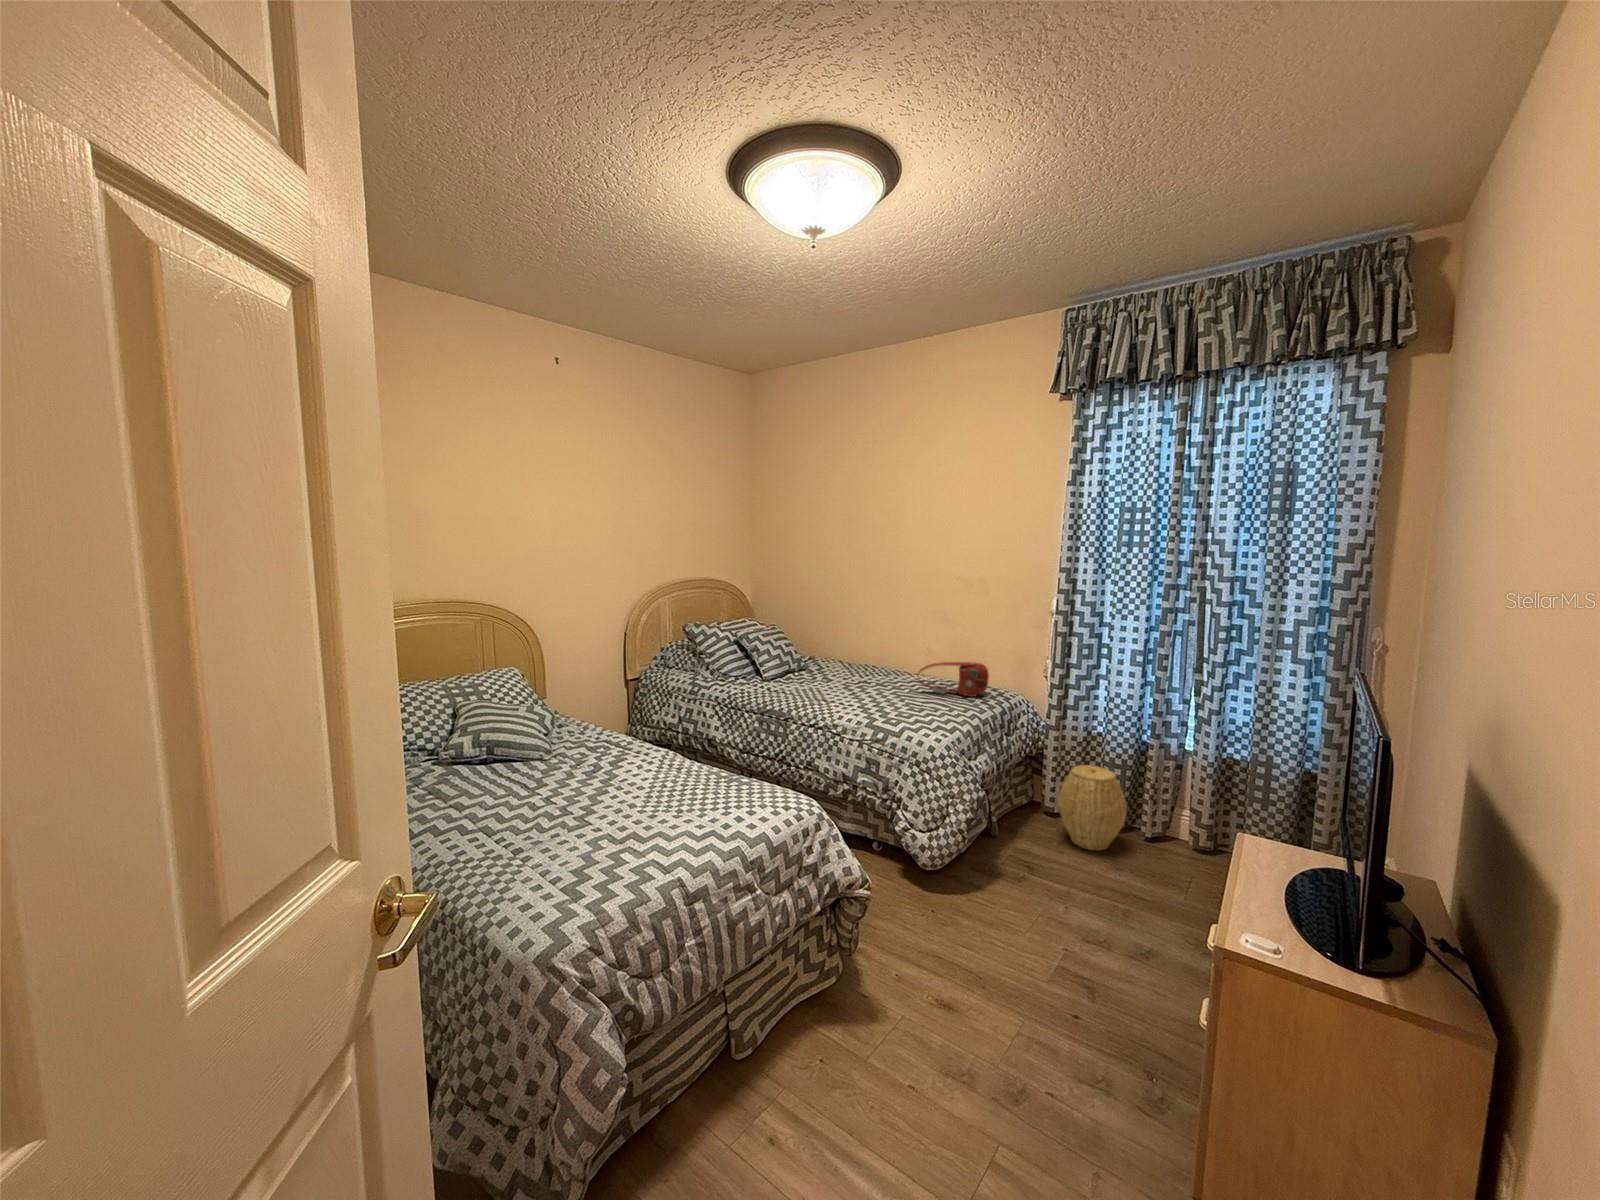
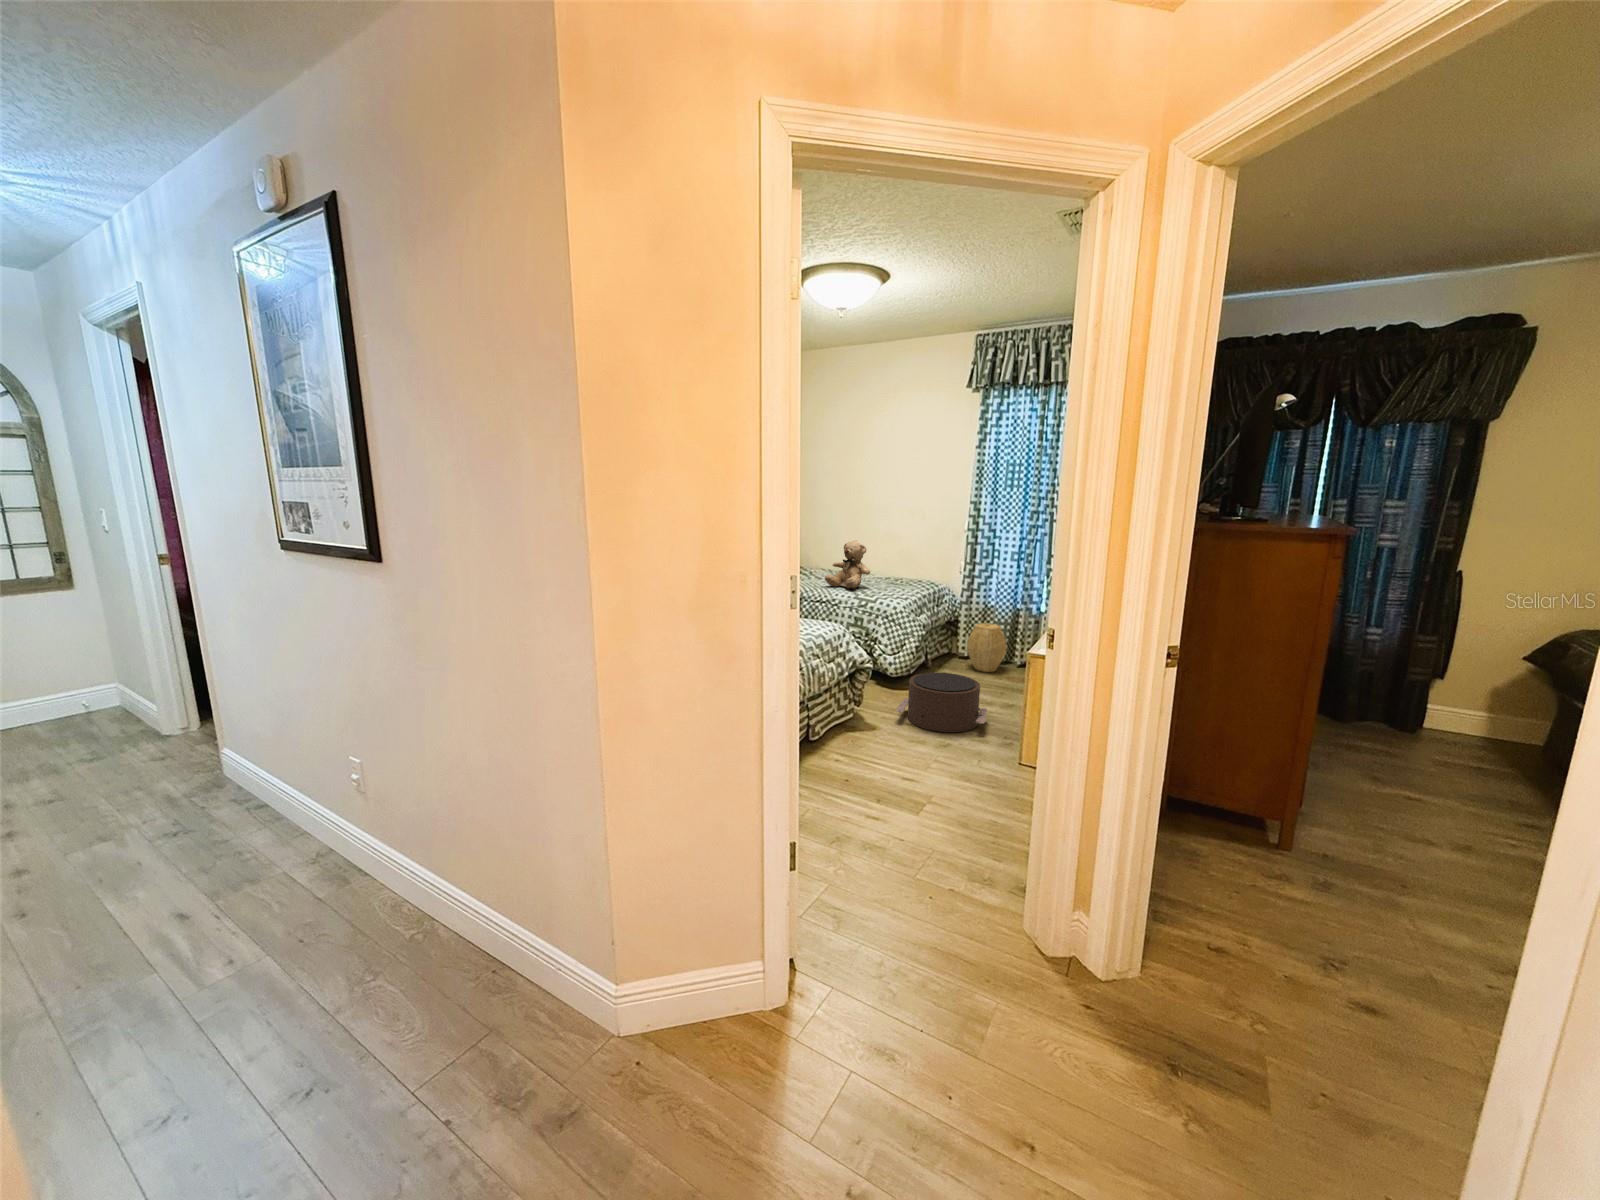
teddy bear: none [828,628,899,706] -> present [825,540,871,589]
handbag: present [917,662,989,697] -> none [880,562,925,585]
pouf: none [920,884,1100,1037] -> present [896,673,987,732]

